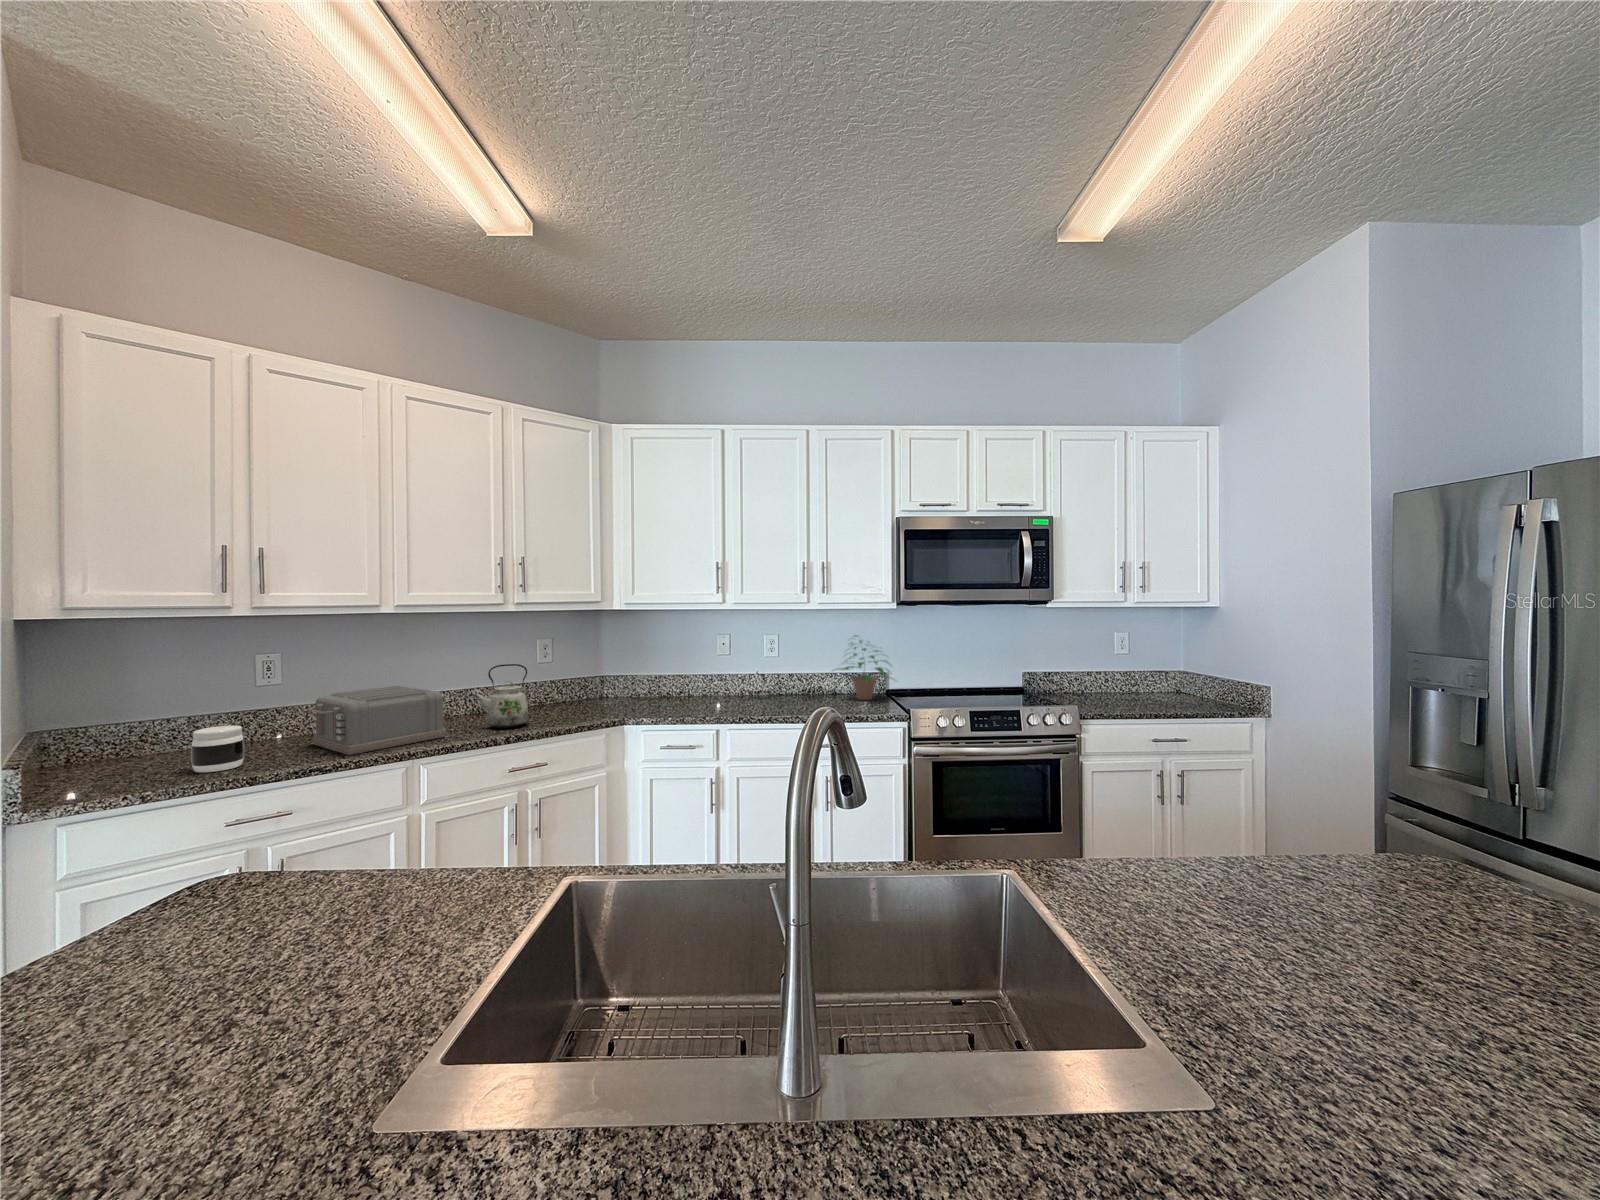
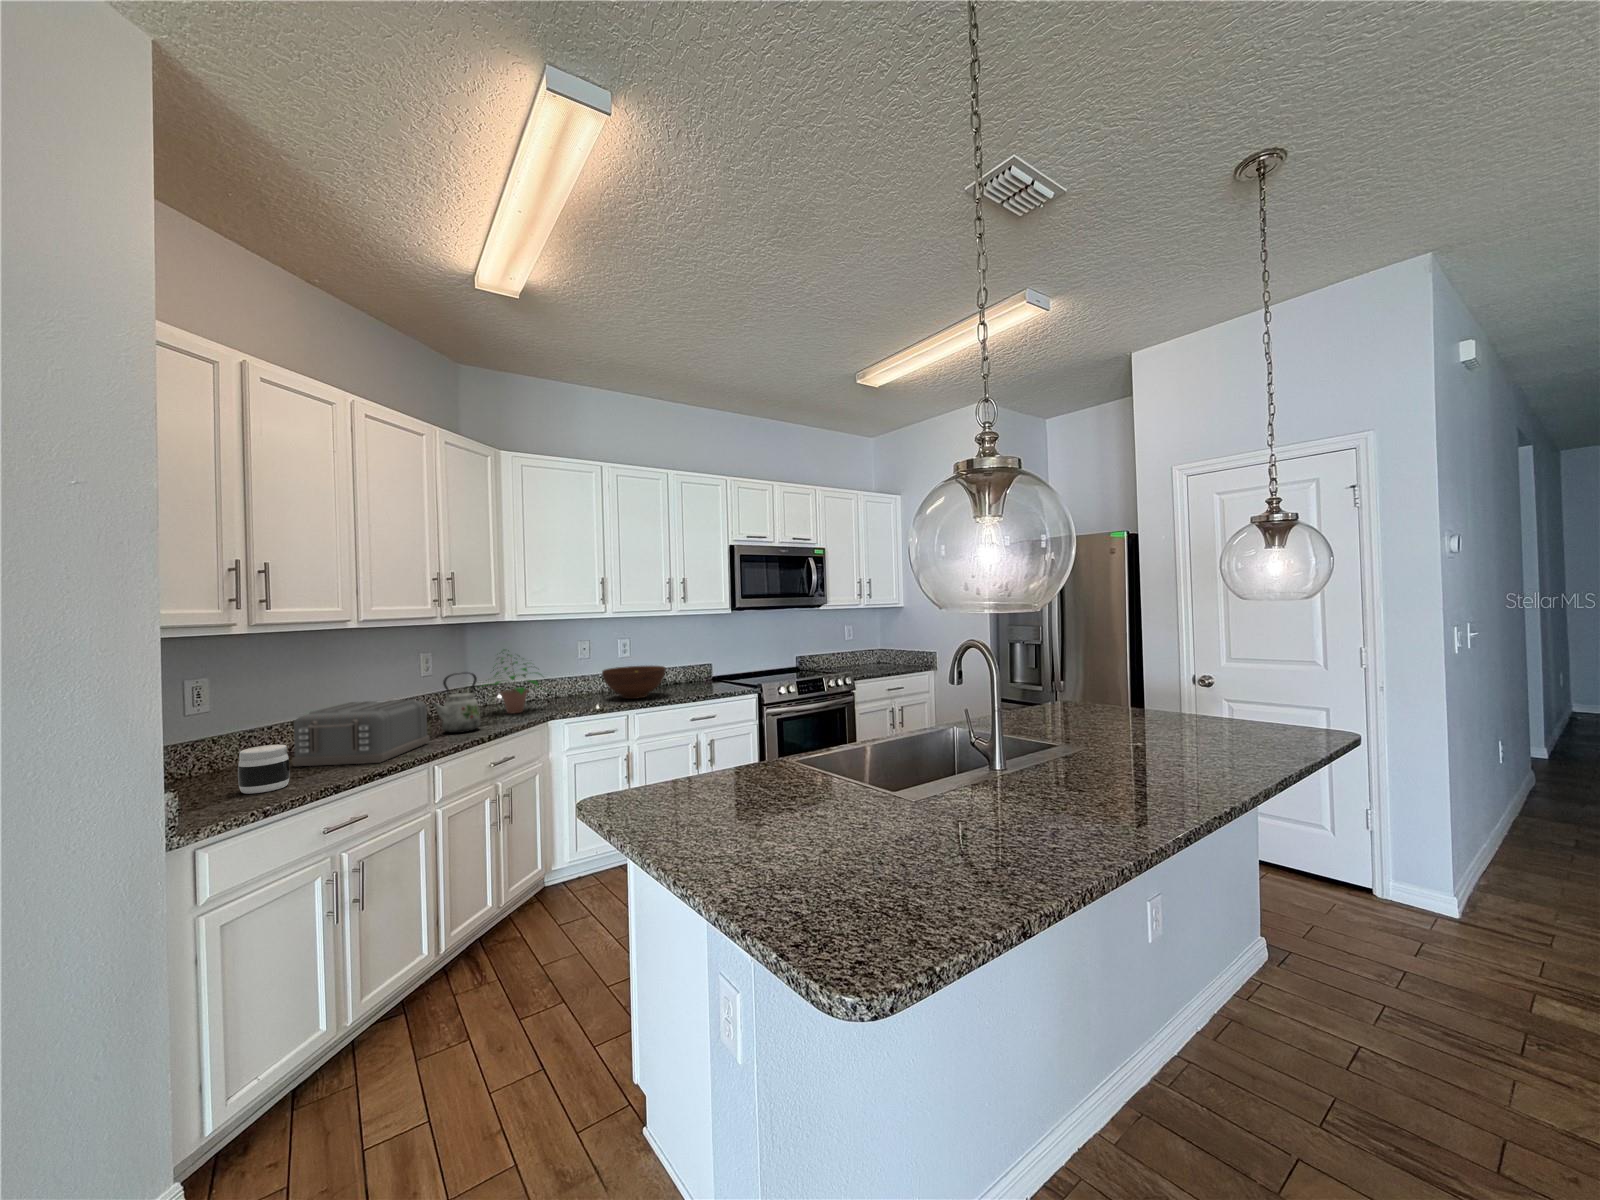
potted plant: present [839,636,889,700] -> present [493,649,540,713]
fruit bowl: none [708,668,783,709] -> present [602,666,666,699]

